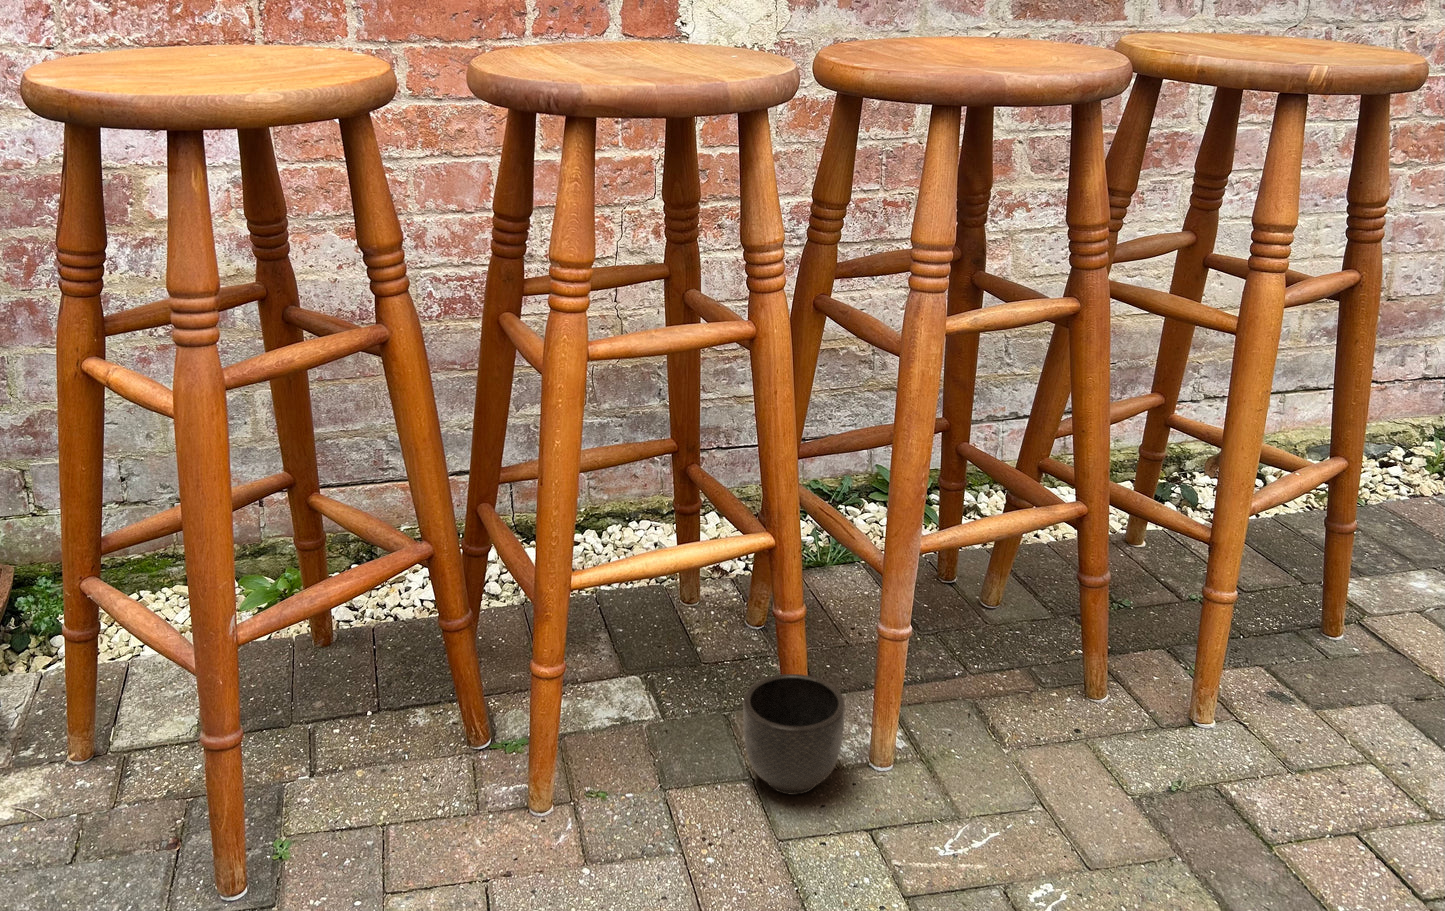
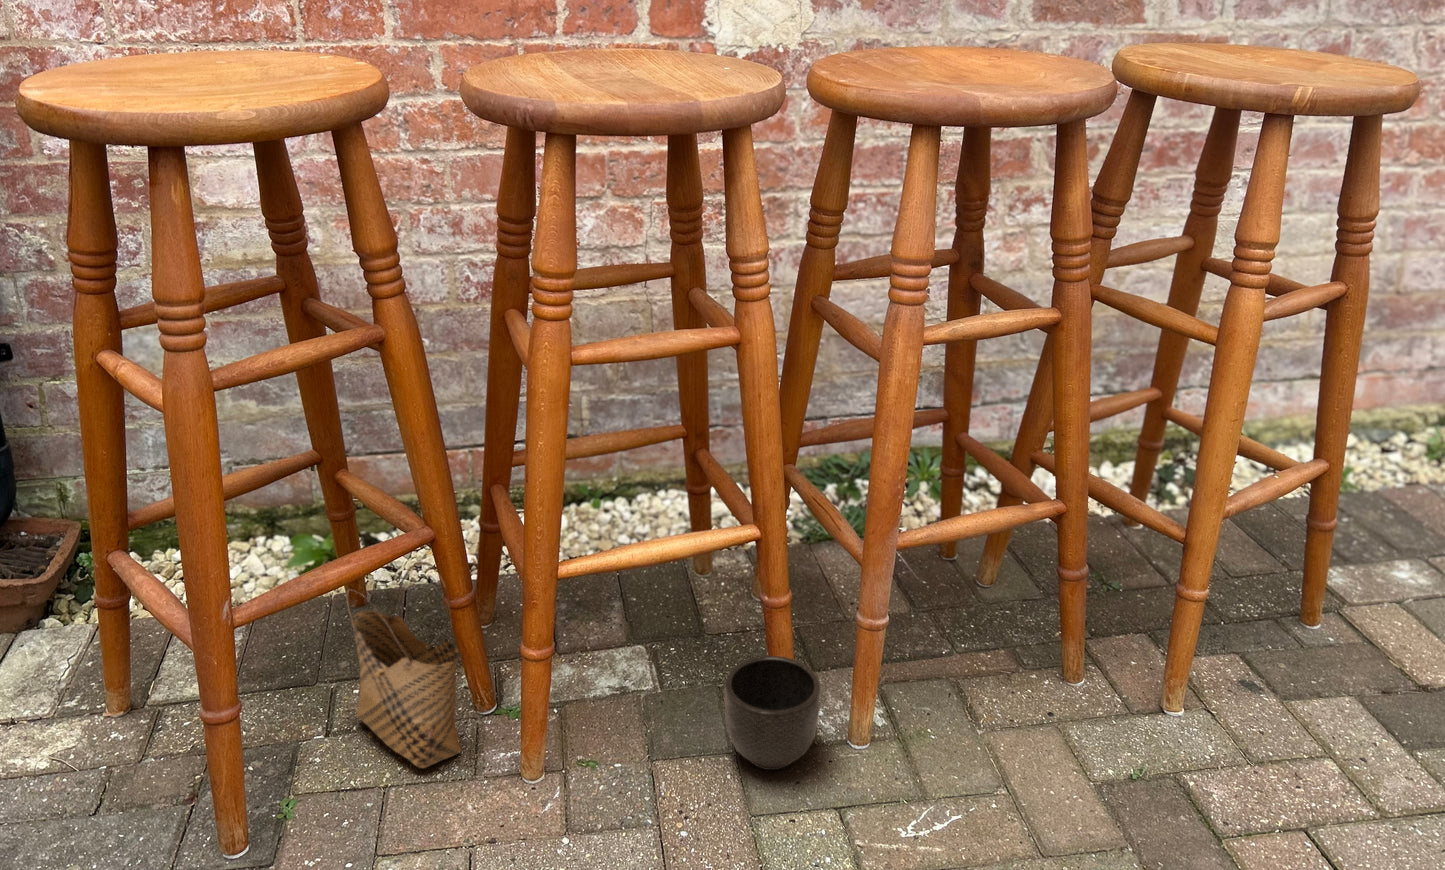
woven basket: none [336,583,459,807] -> present [346,562,461,768]

